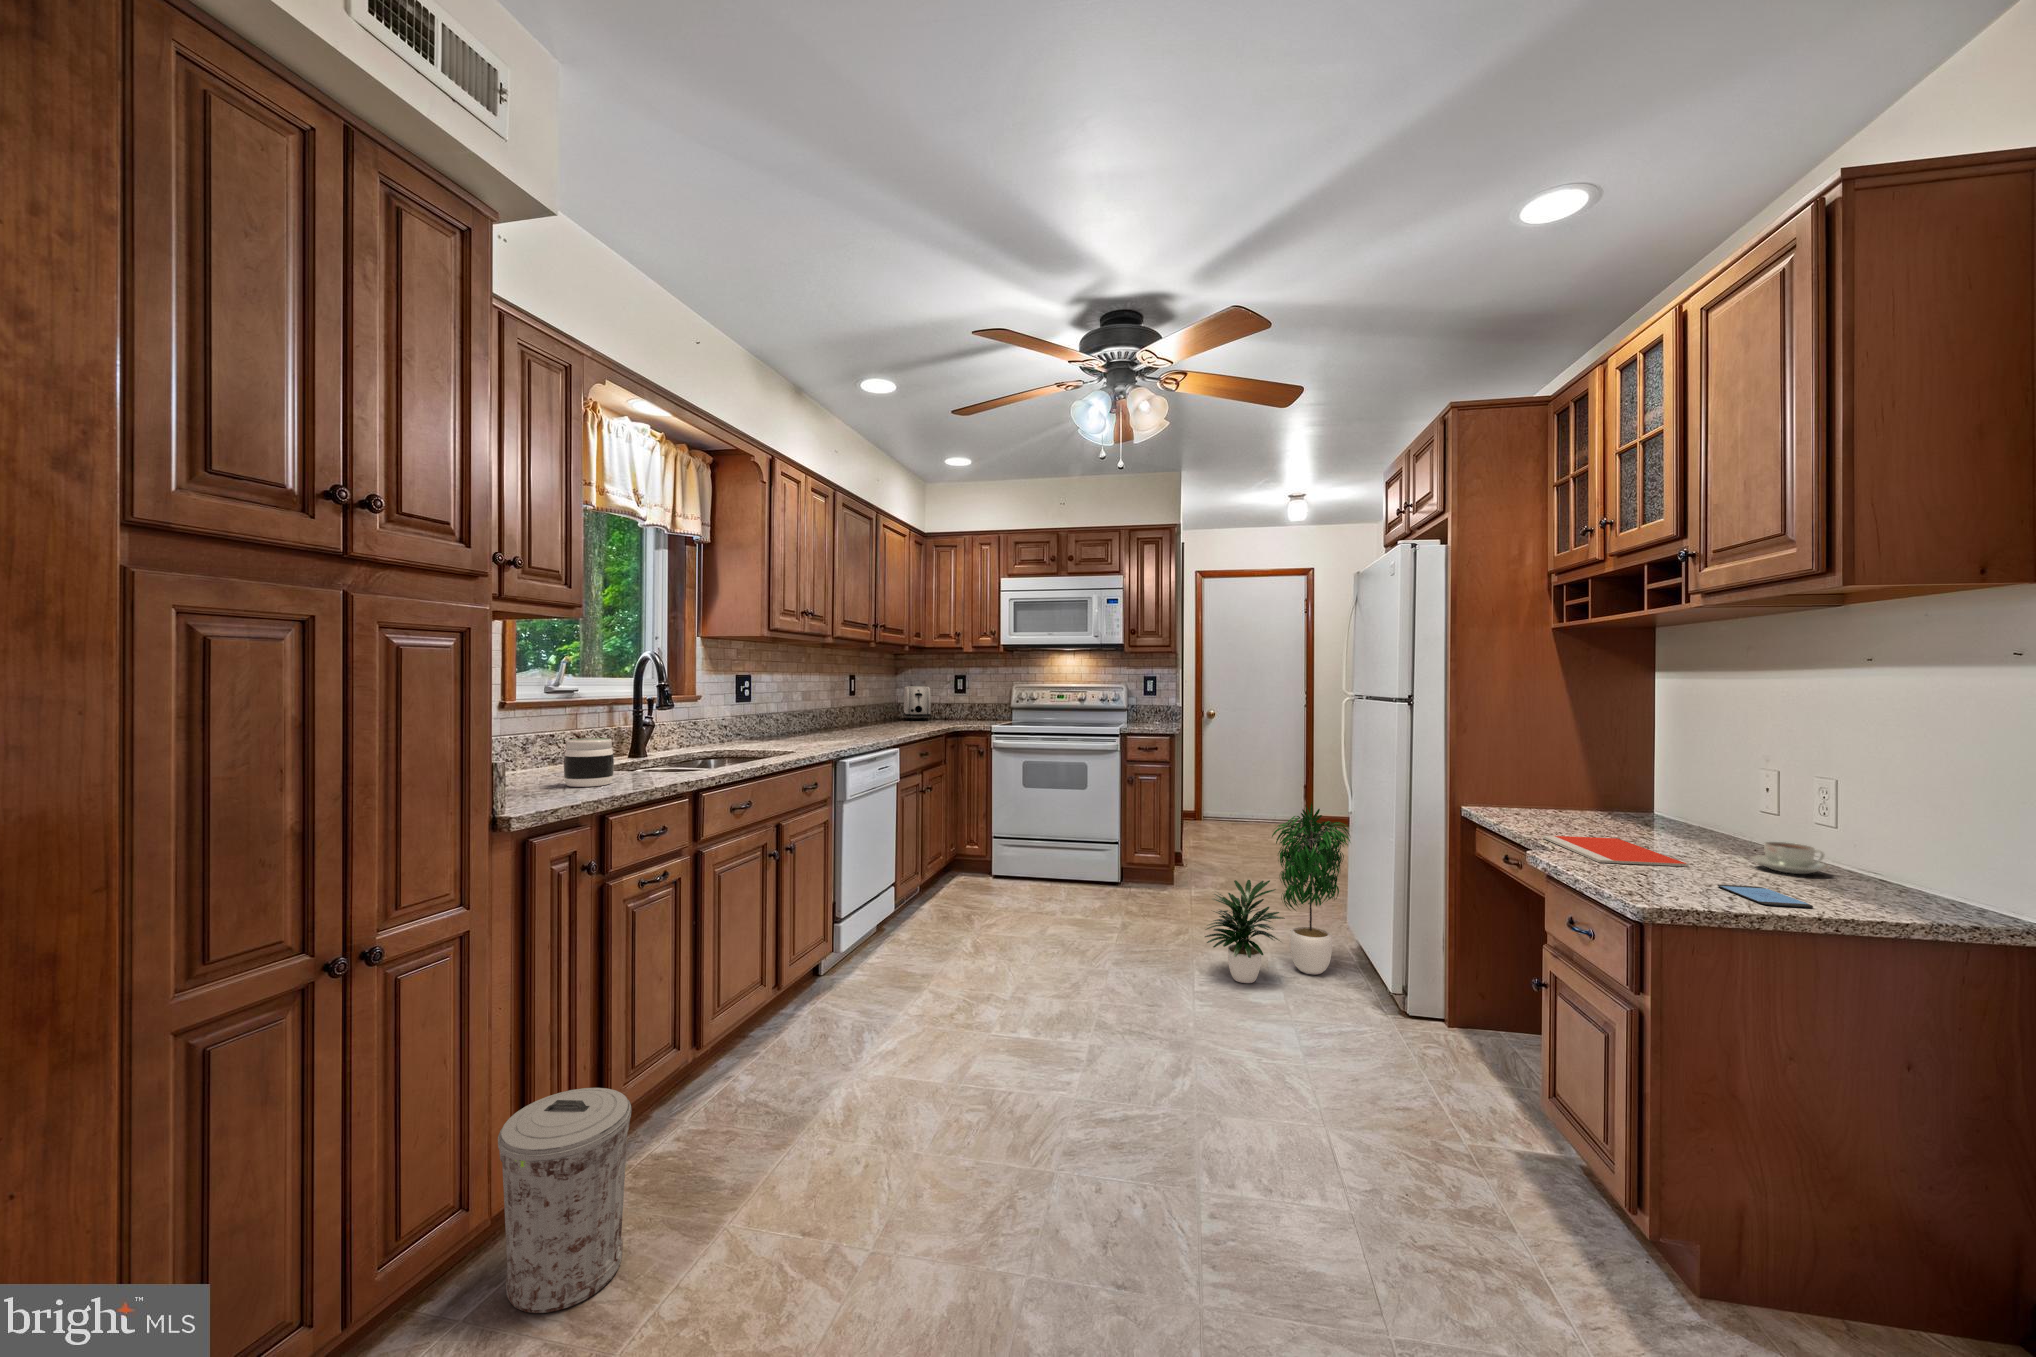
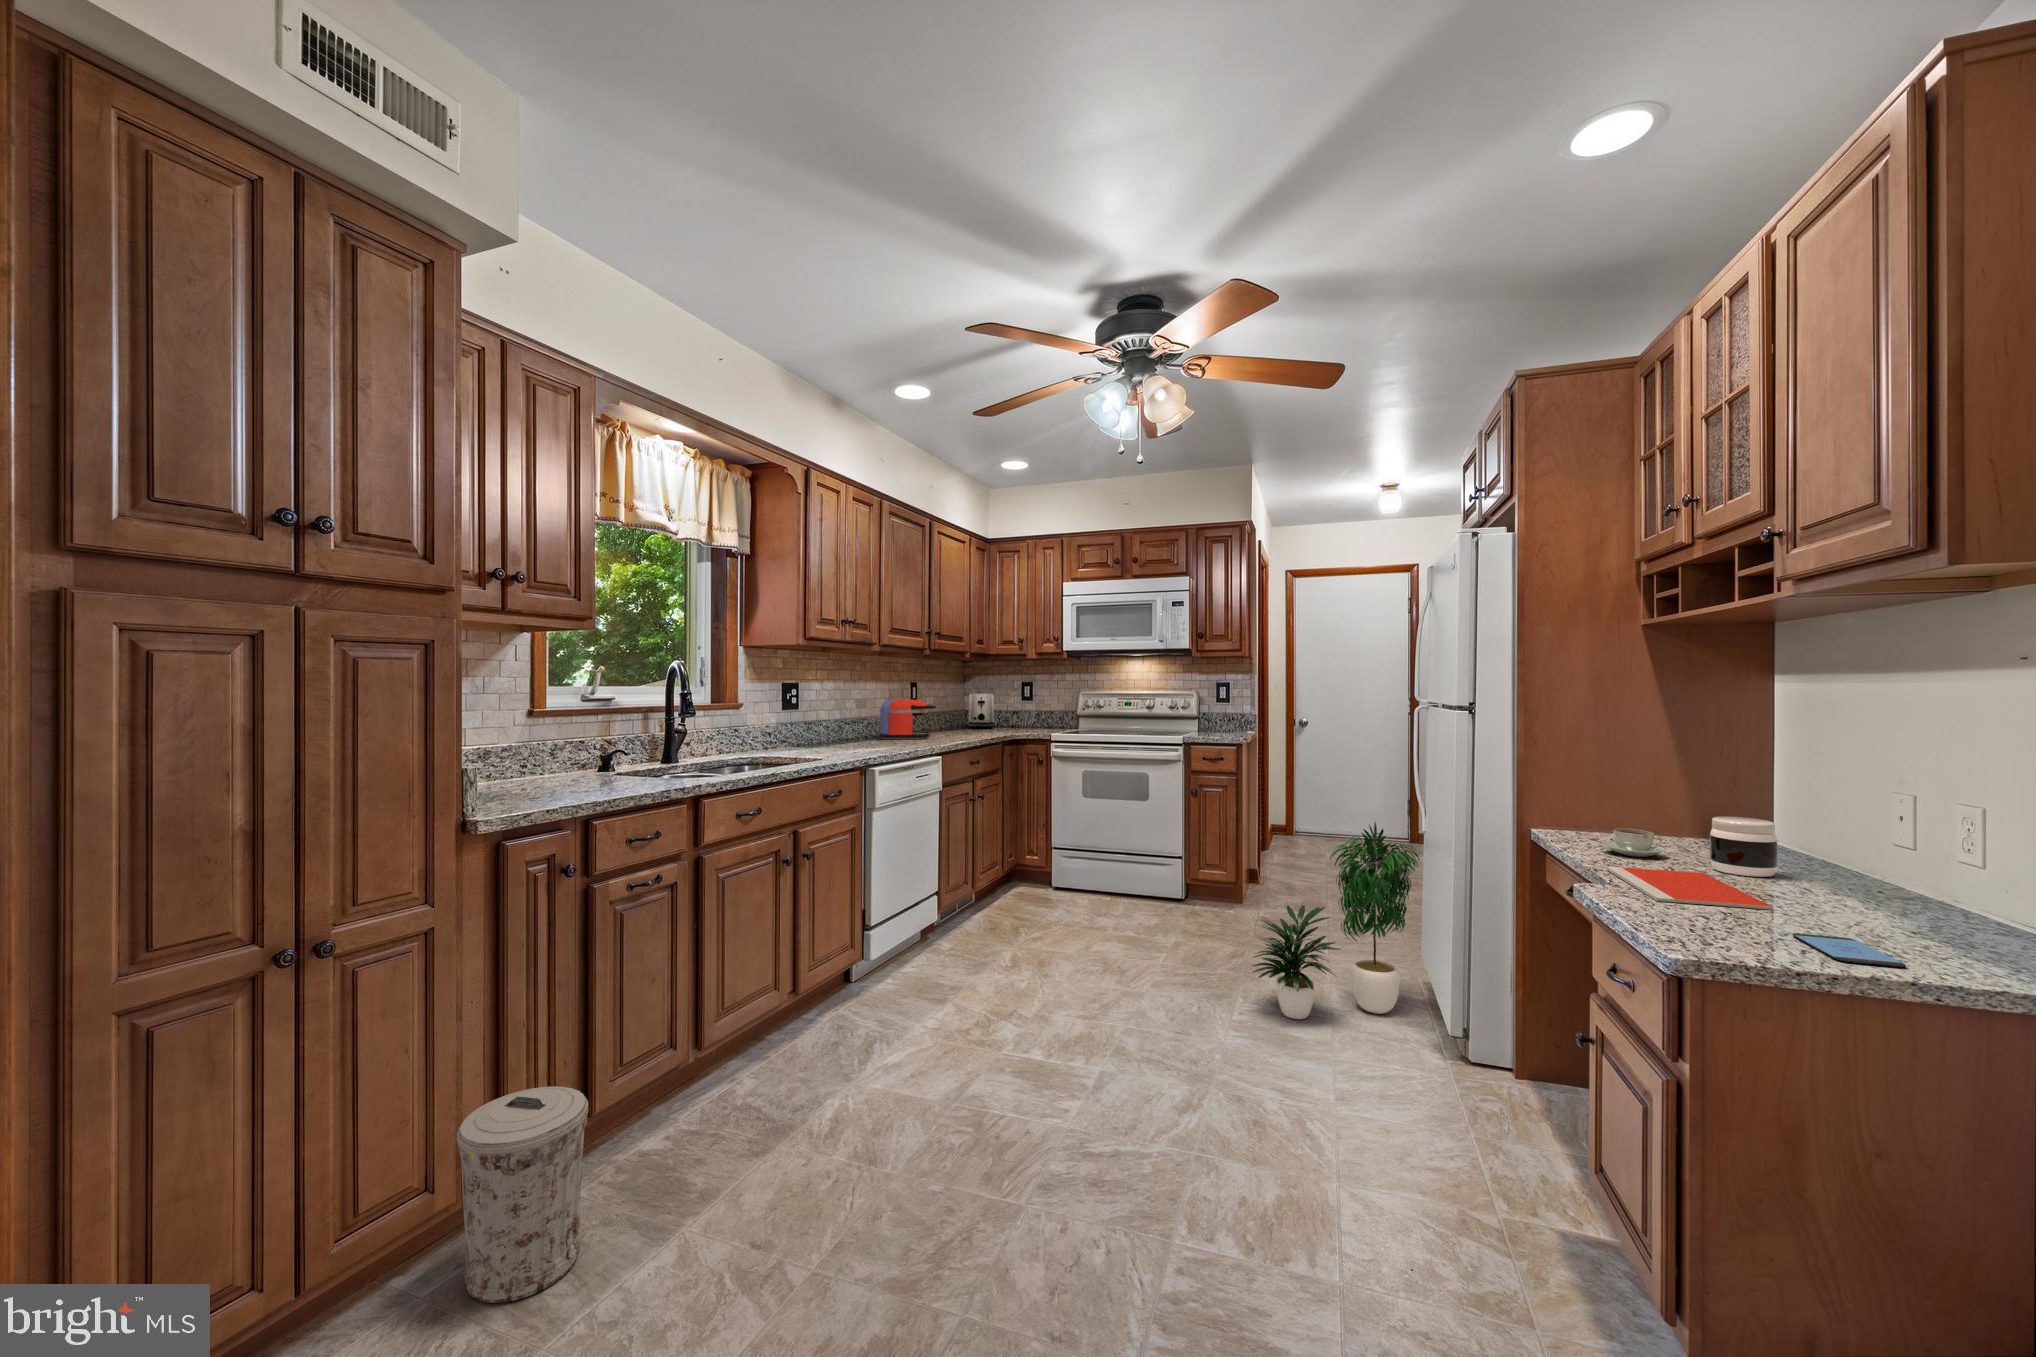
coffee maker: none [828,692,885,731] -> present [879,699,936,739]
jar: present [564,738,614,787] -> present [1710,816,1778,877]
coffee cup: present [1751,842,1829,874] -> present [1603,829,1666,857]

